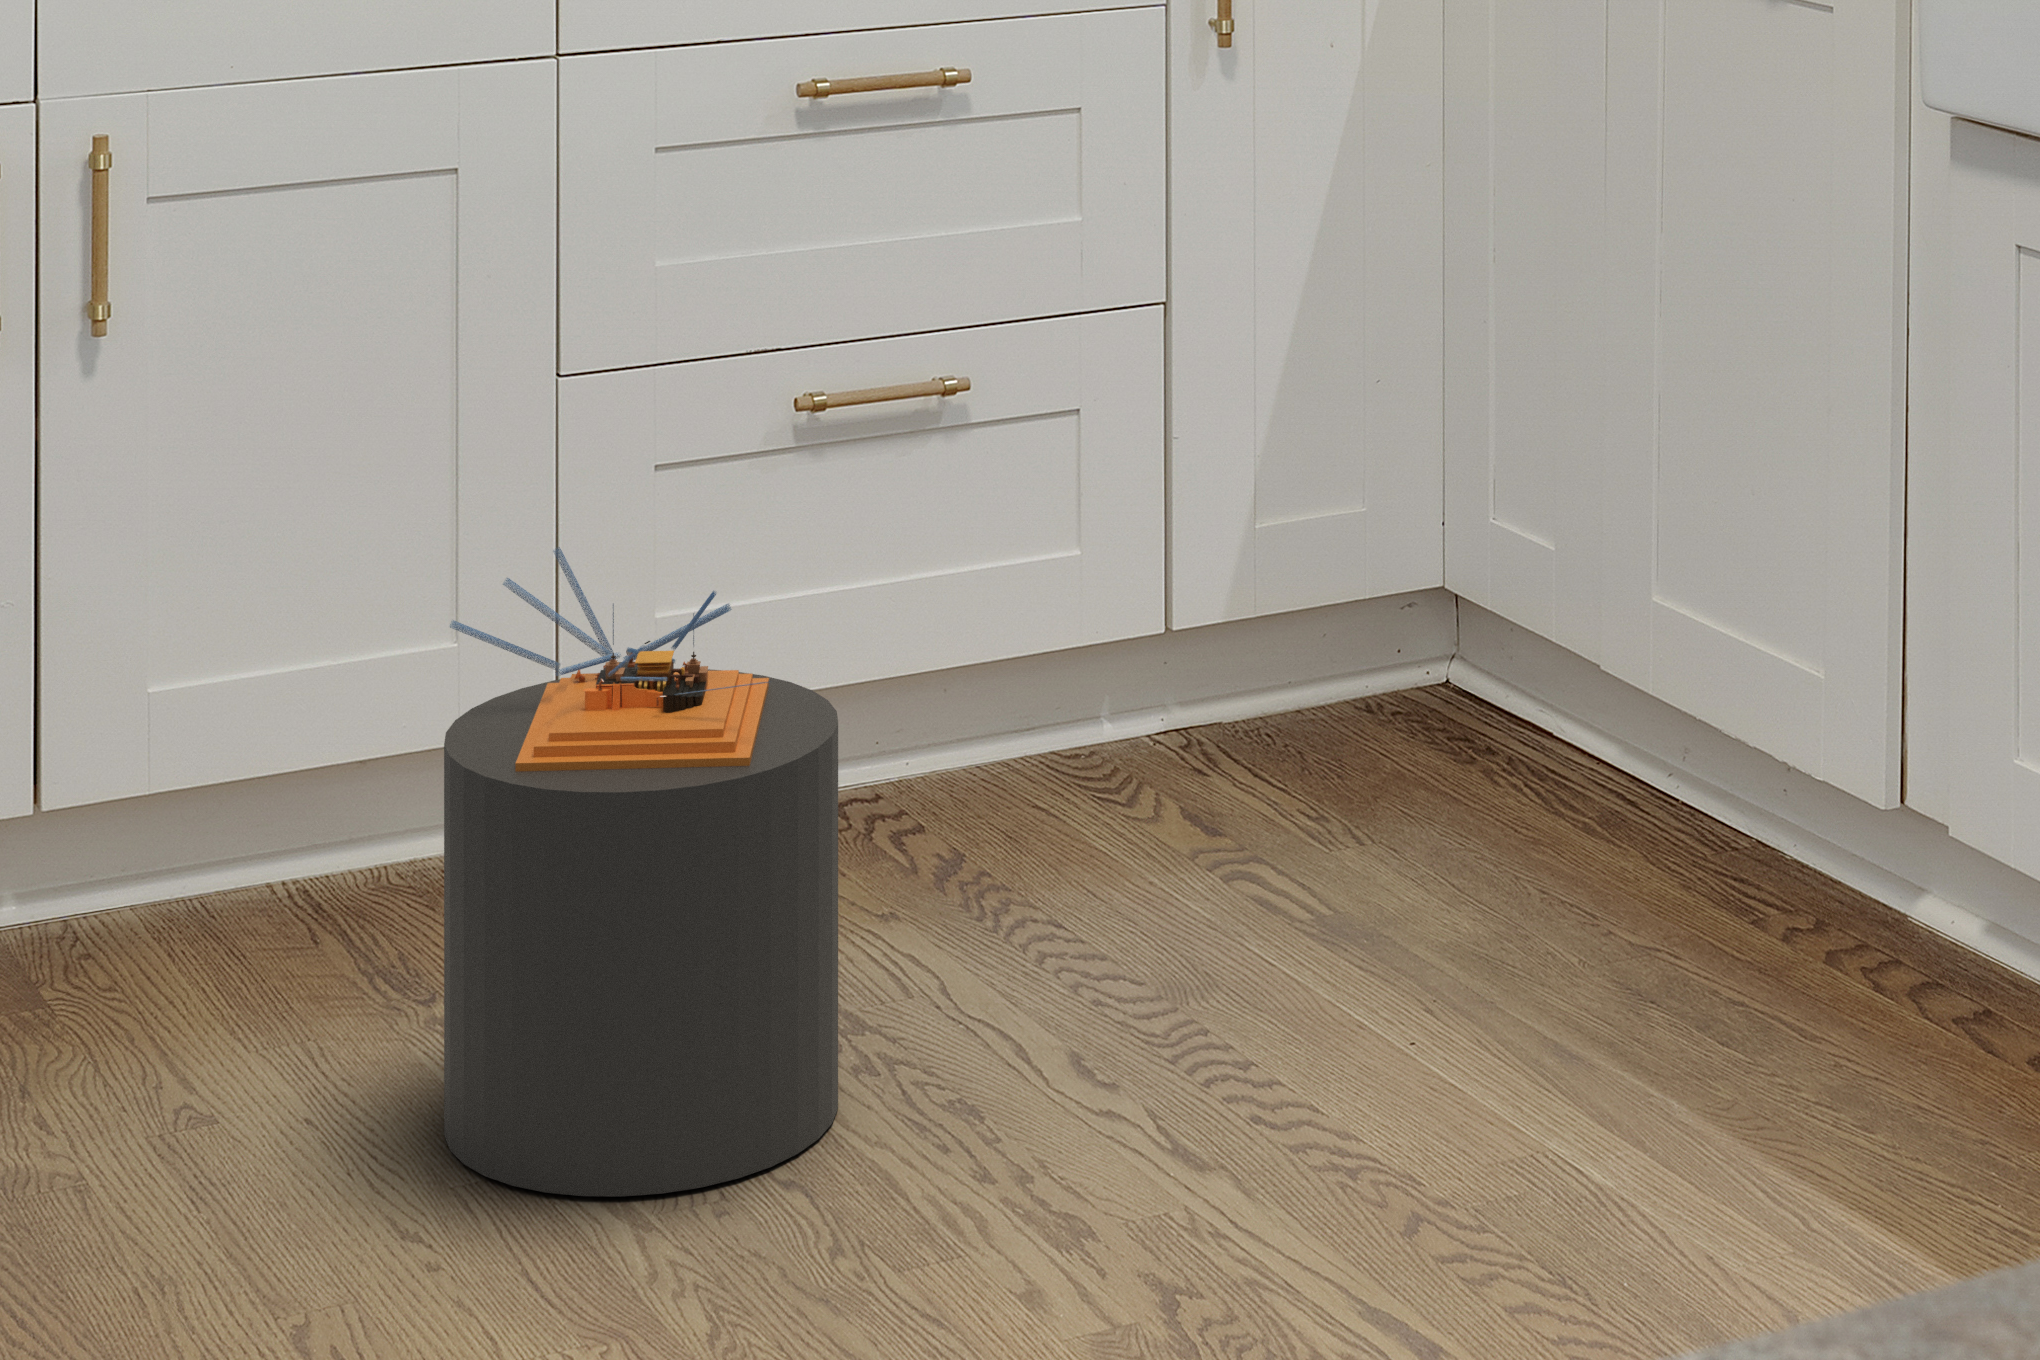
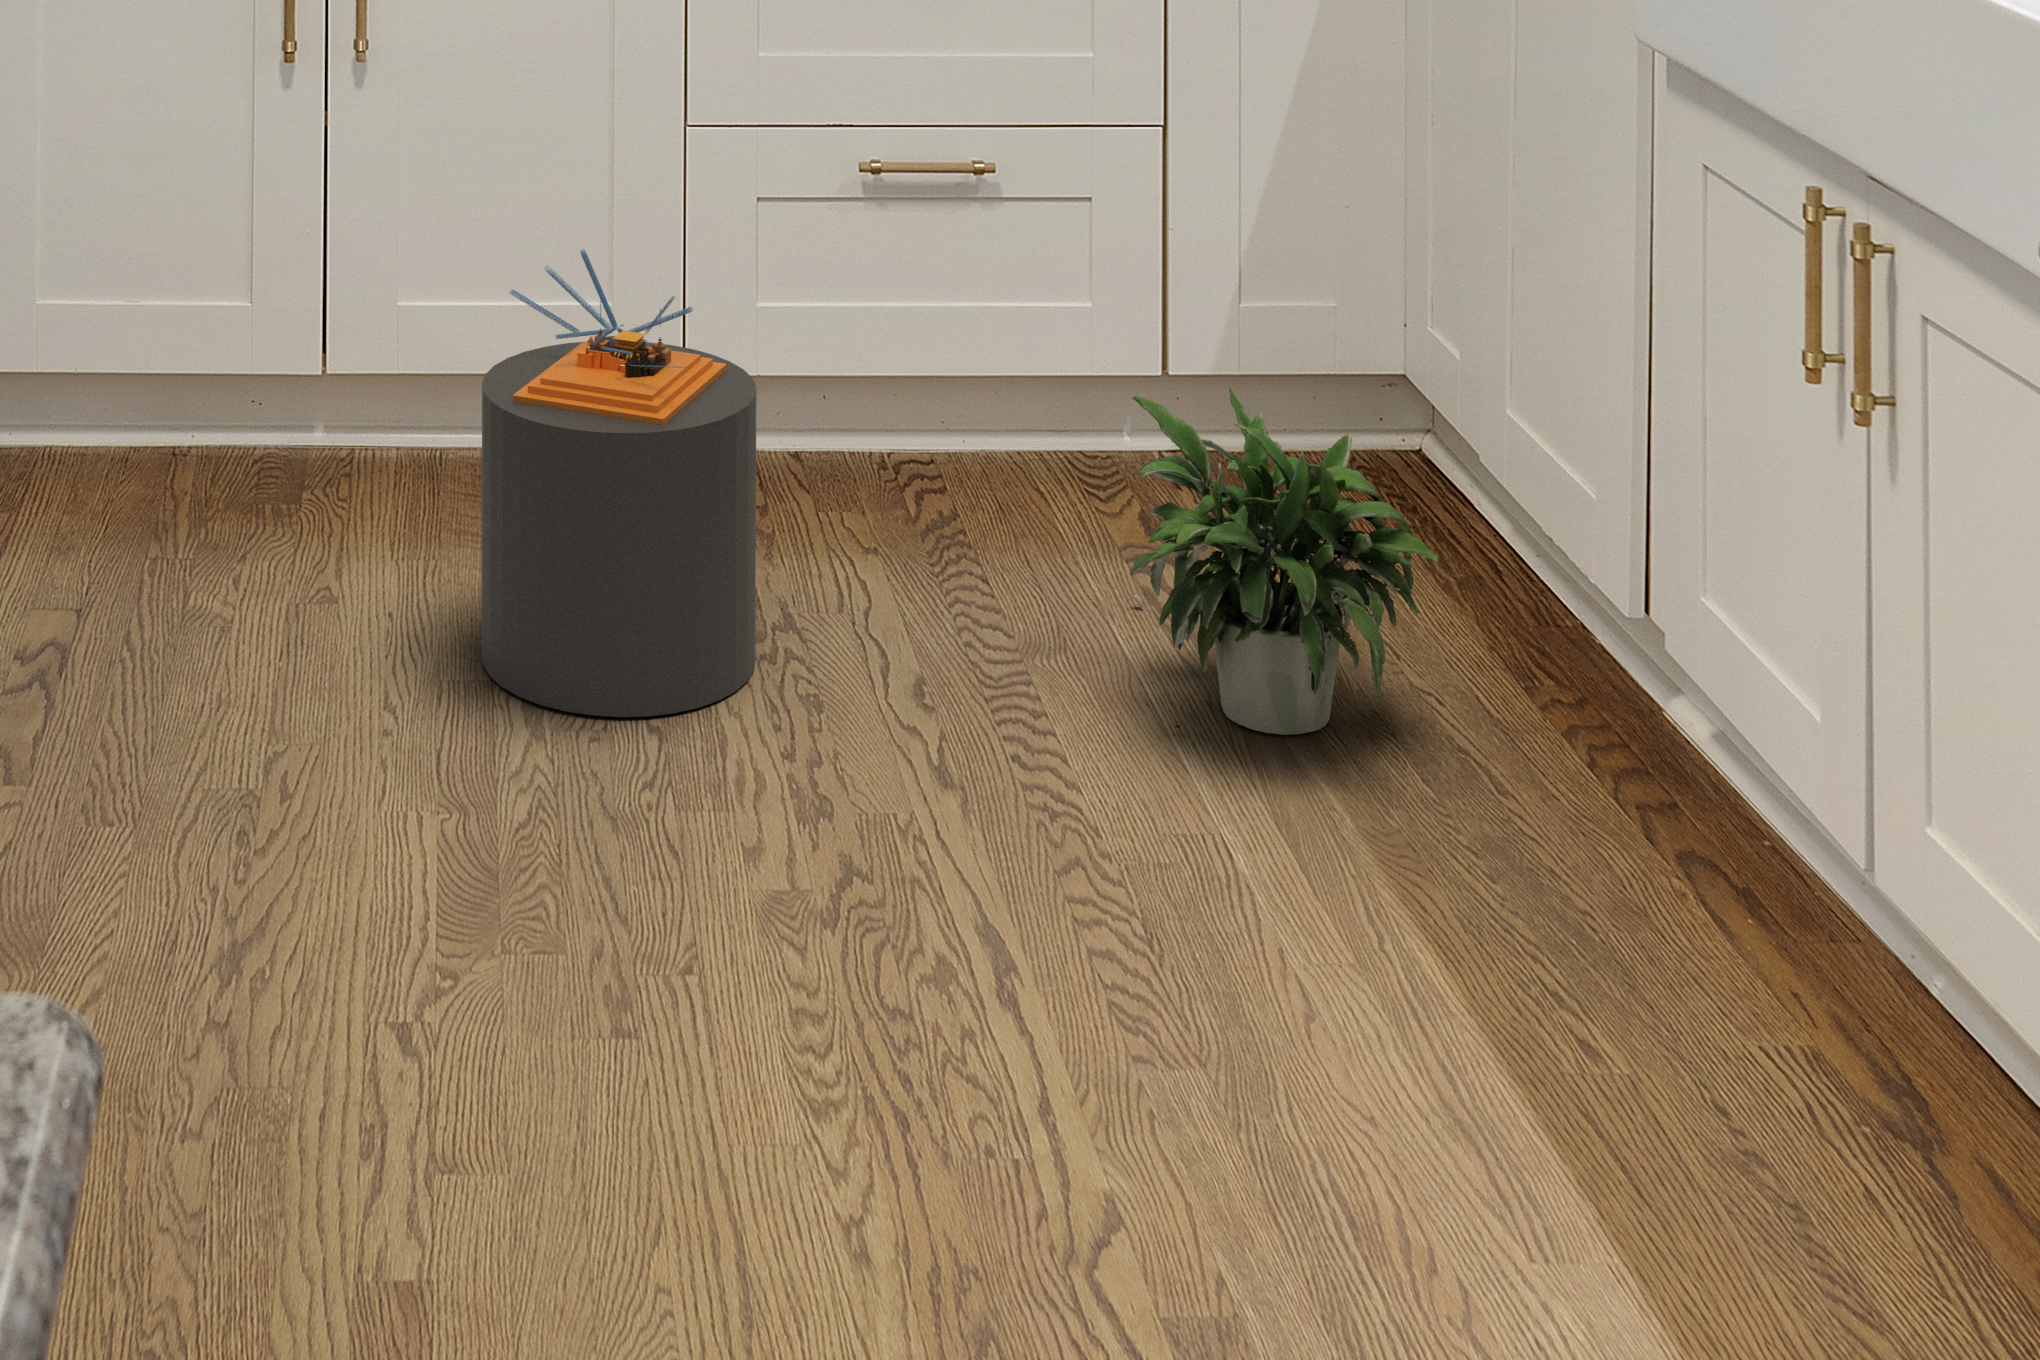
potted plant: none [1250,607,1704,1032] -> present [1130,389,1438,735]

